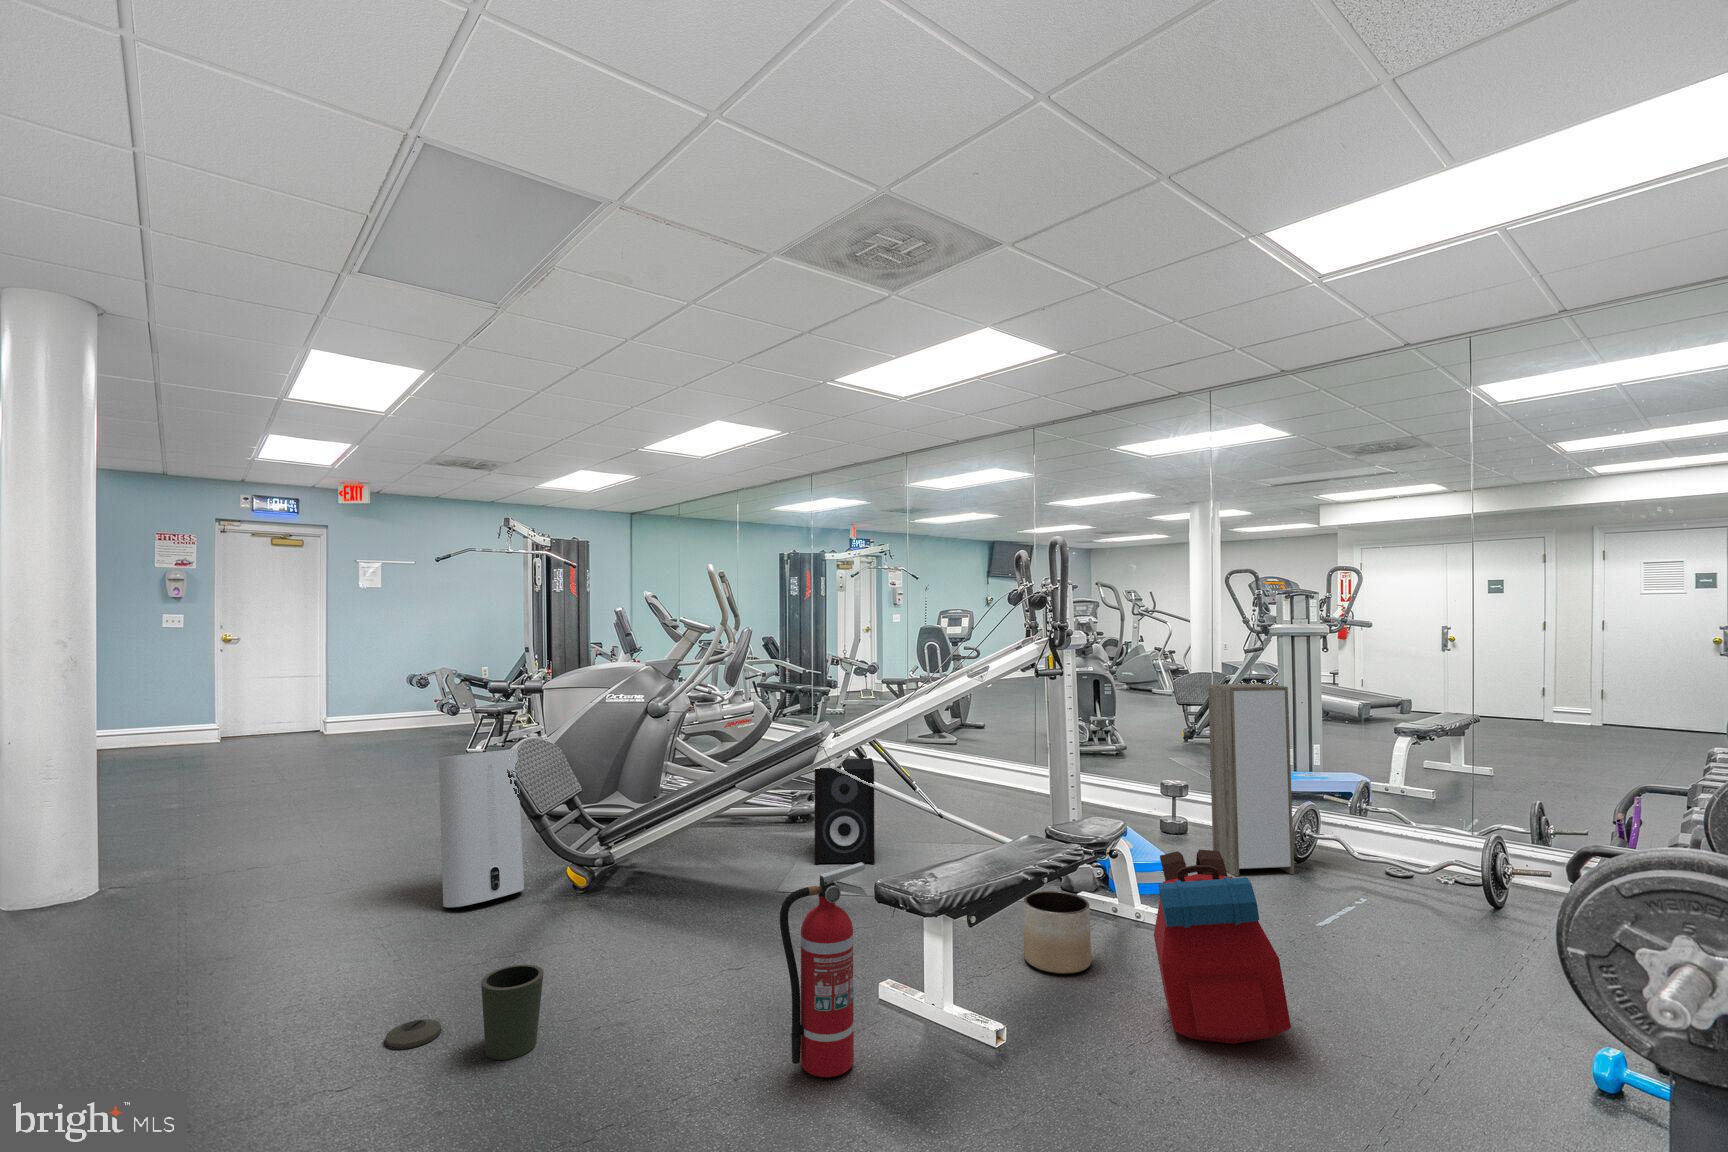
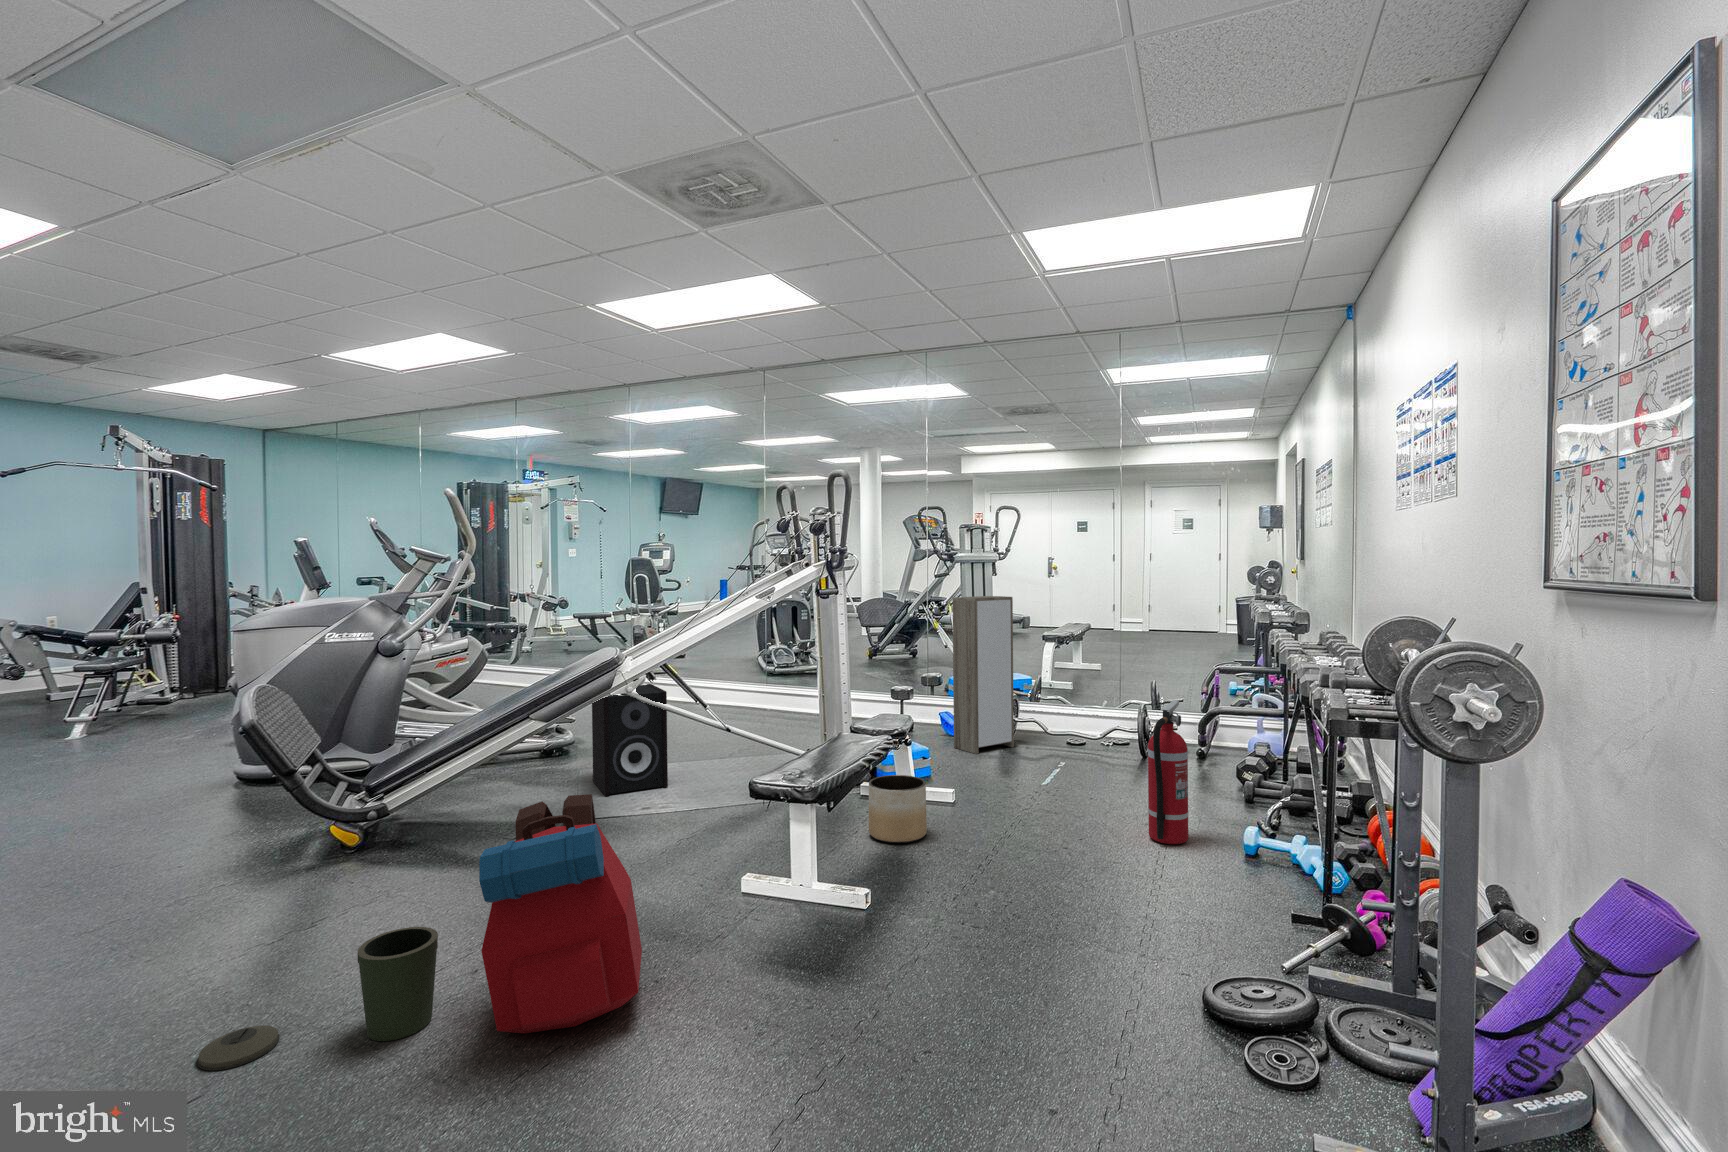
air purifier: present [439,748,524,907] -> none [104,698,250,913]
backpack: present [1154,850,1291,1044] -> present [479,794,642,1033]
fire extinguisher: present [780,862,867,1077] -> present [1148,700,1188,844]

